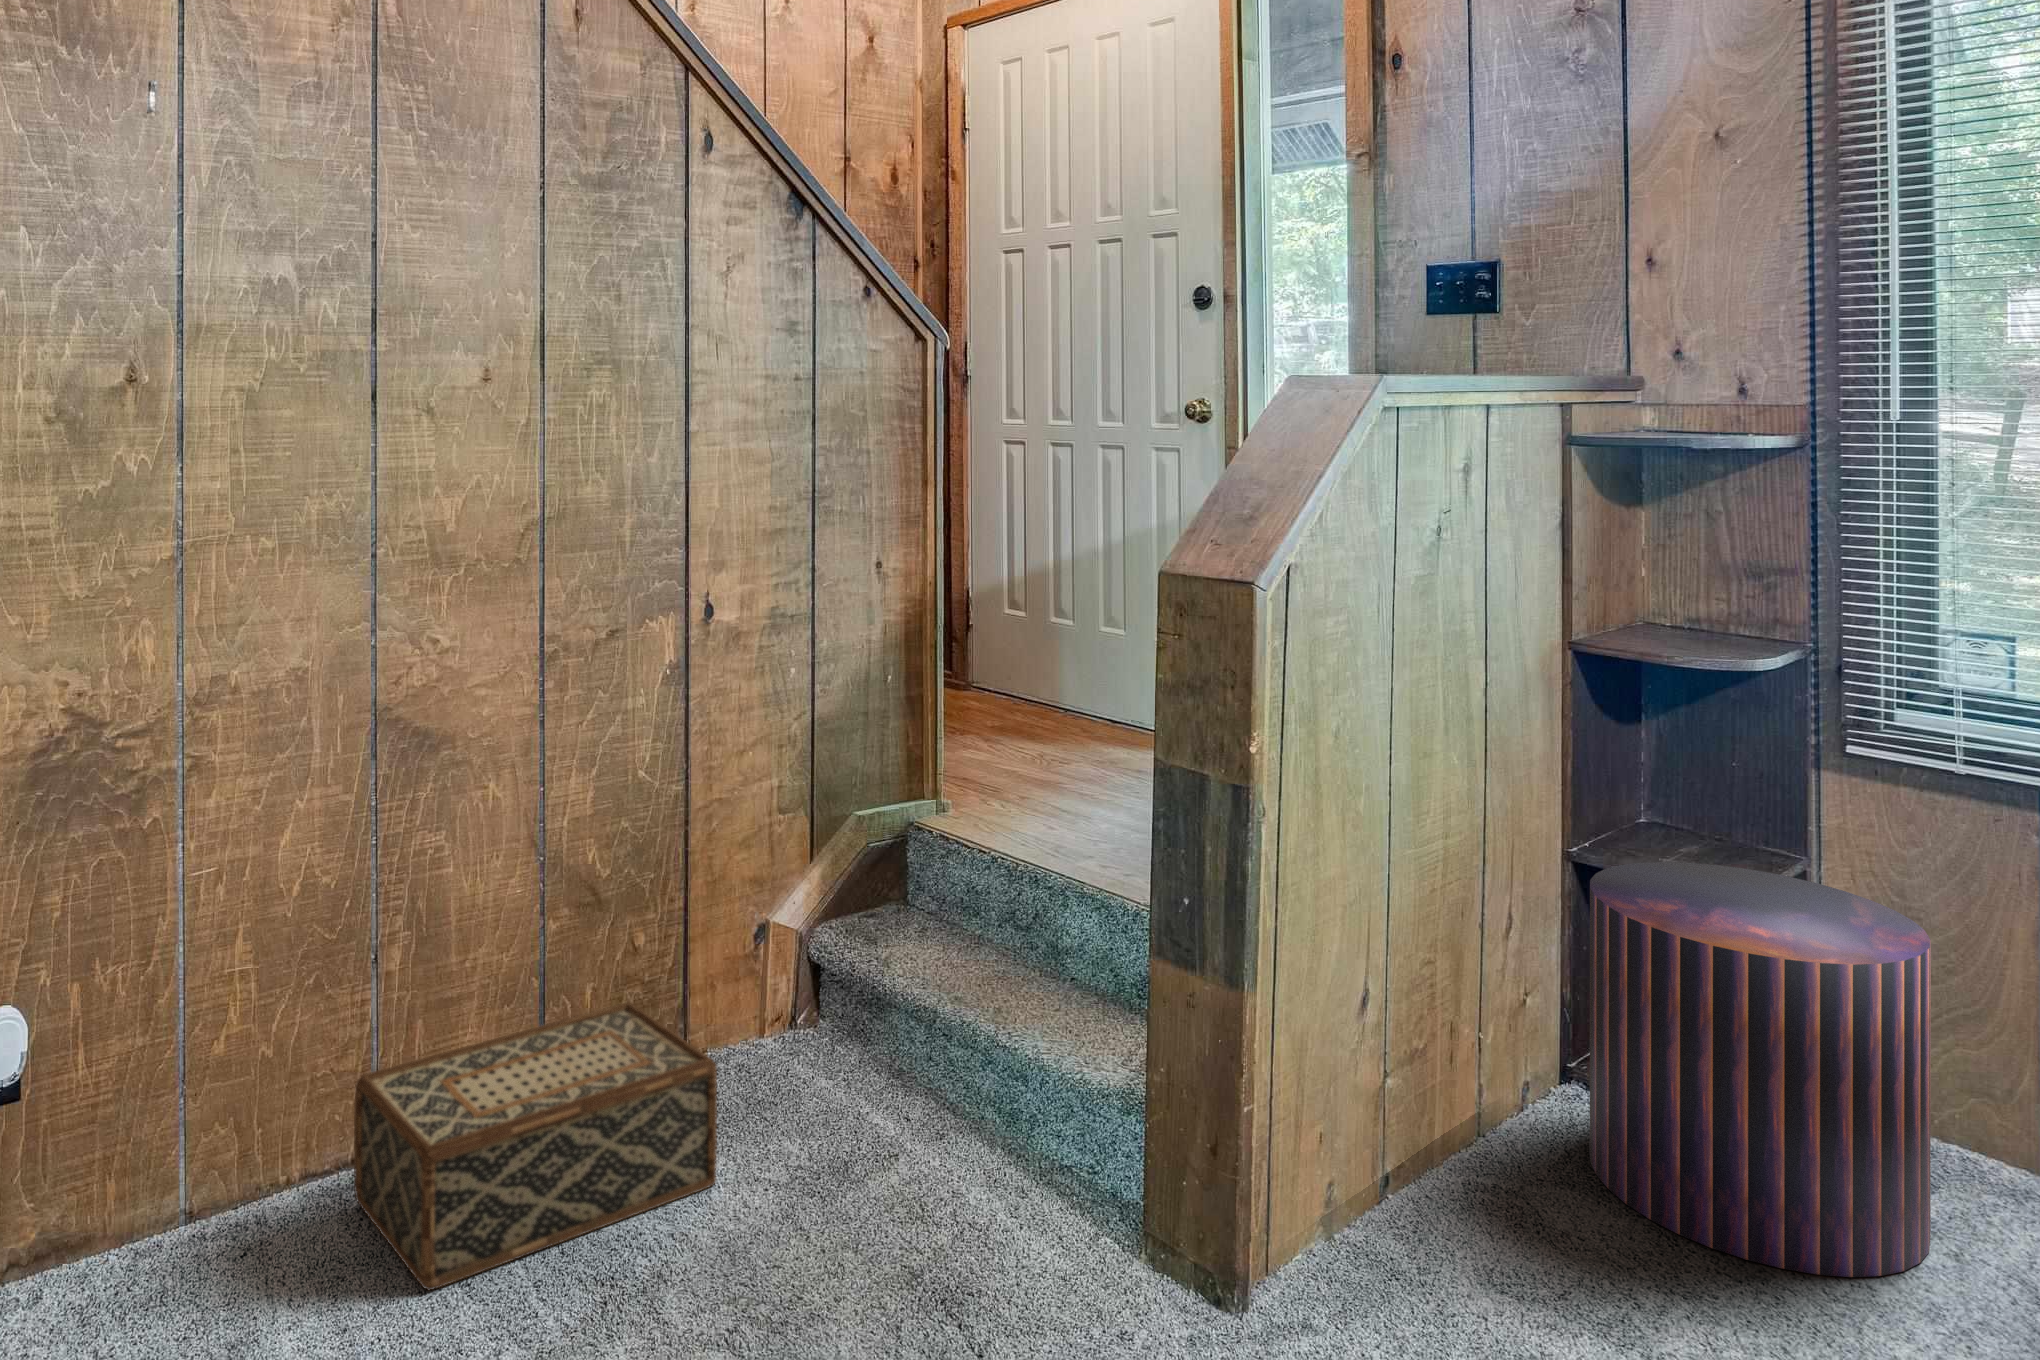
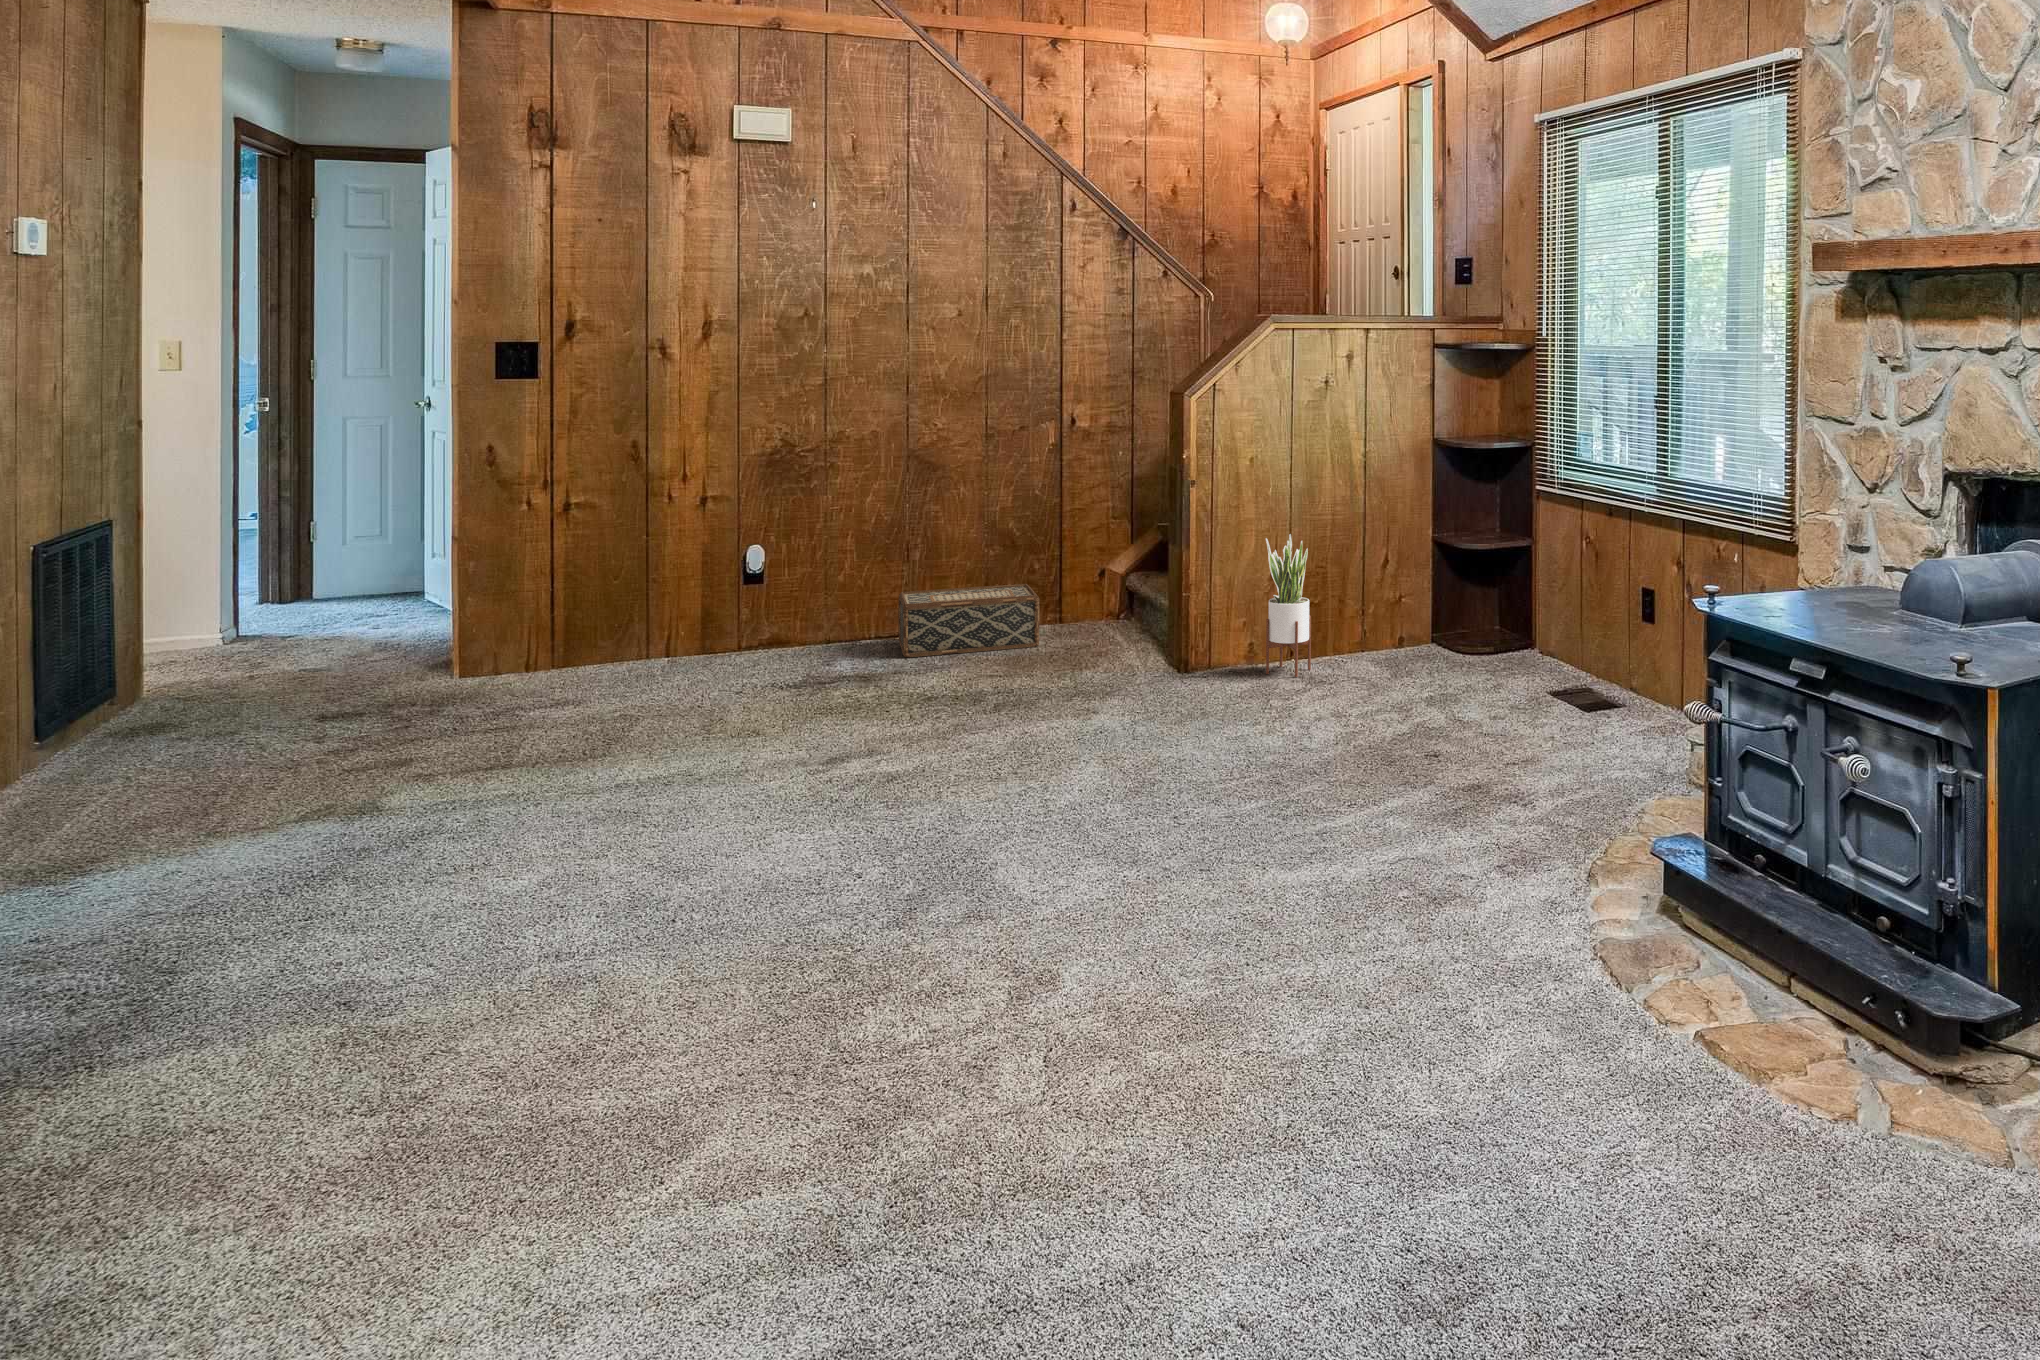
pouf: present [1590,862,1931,1277] -> none [1394,537,1518,684]
potted plant: none [1378,914,1489,1283] -> present [1266,534,1311,677]

